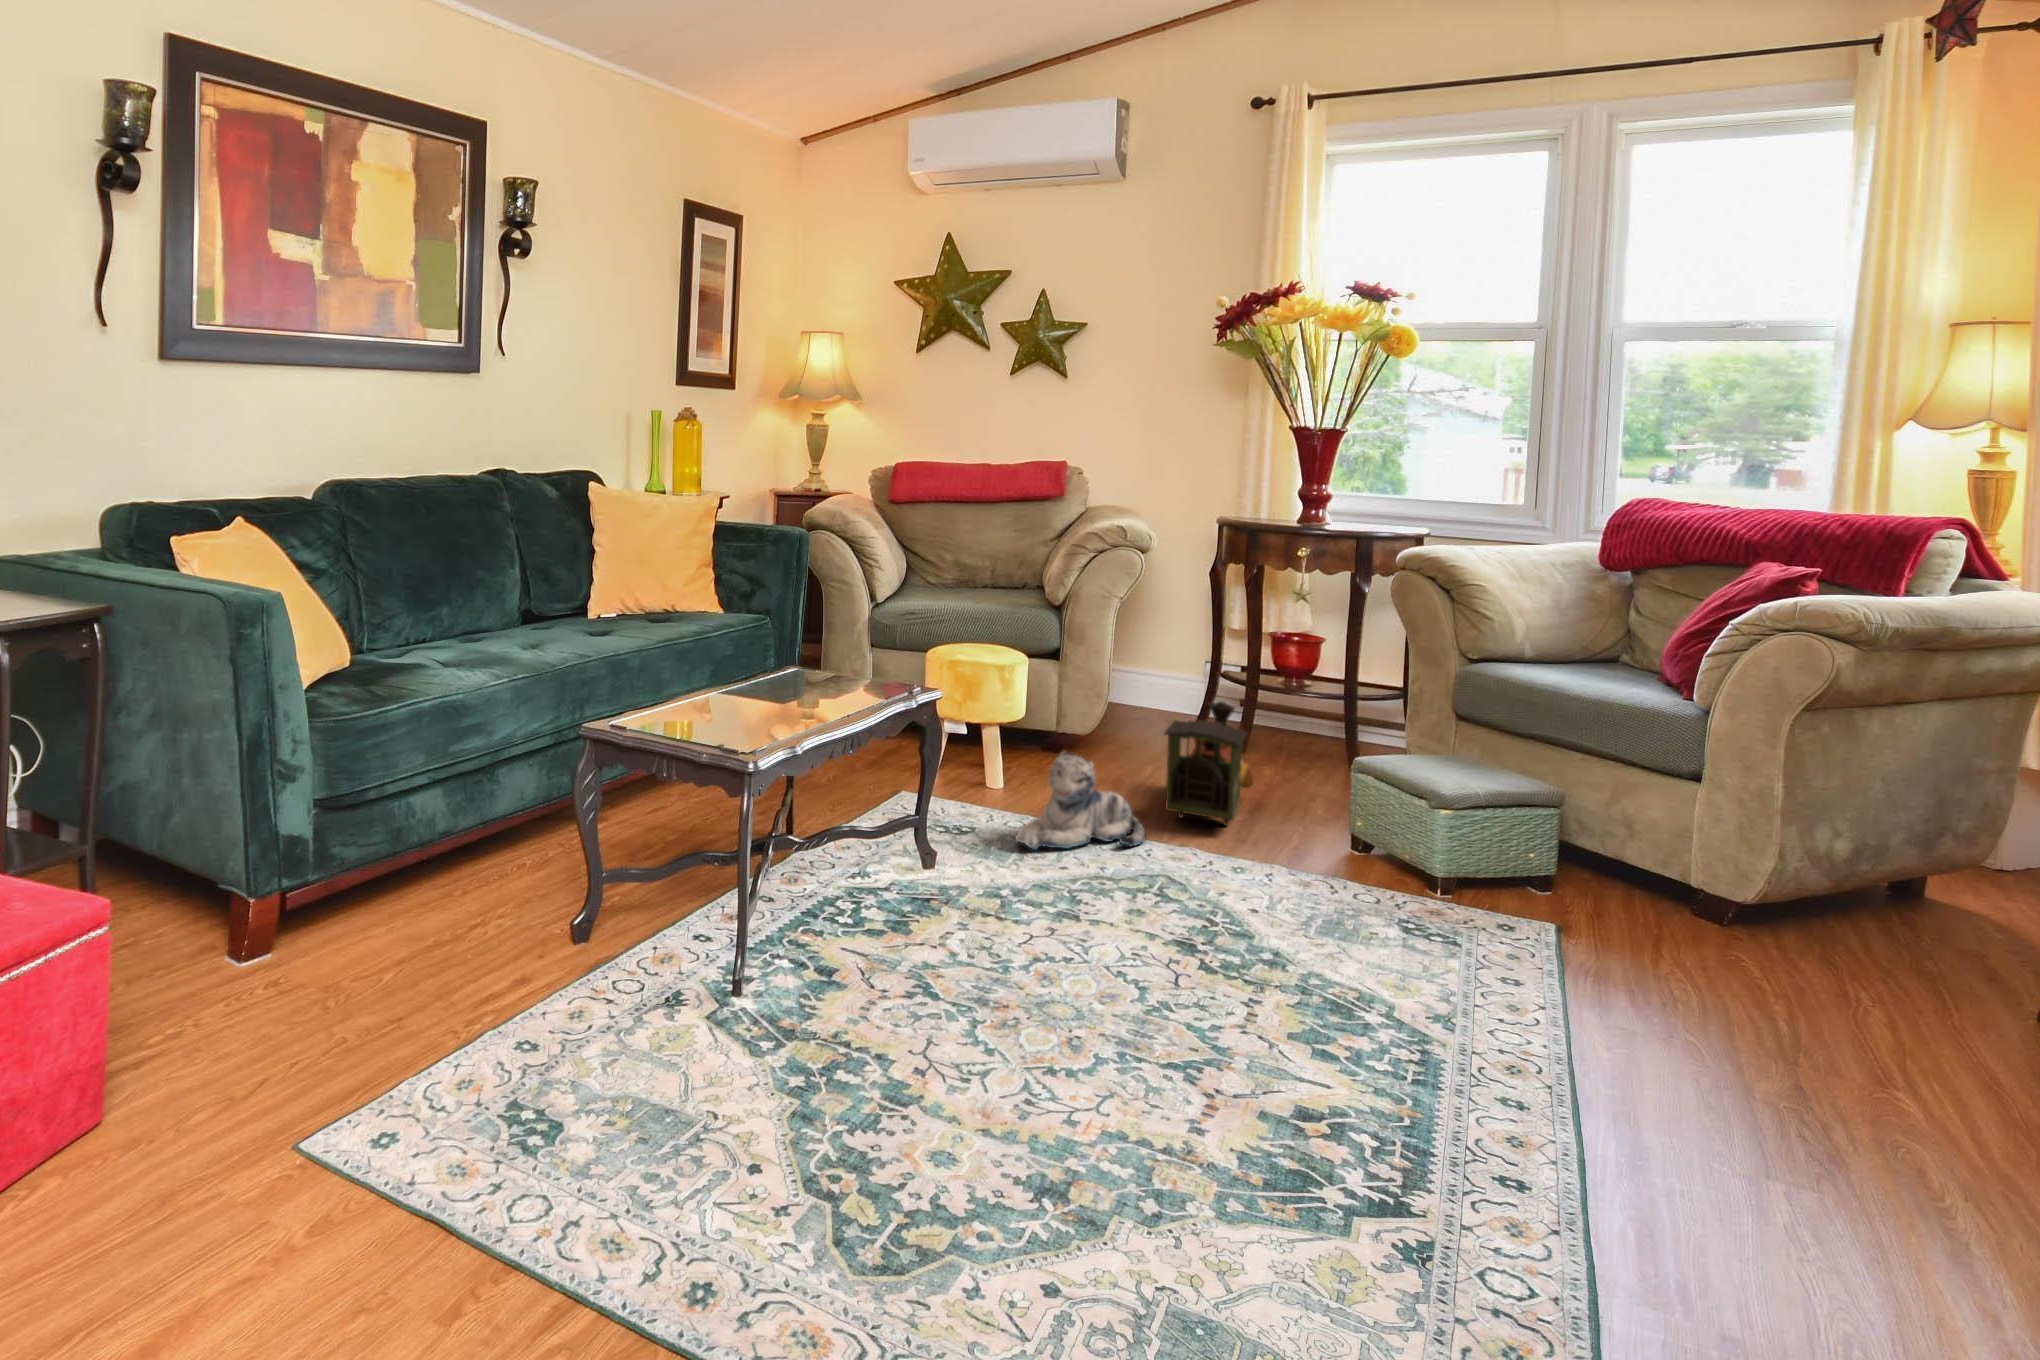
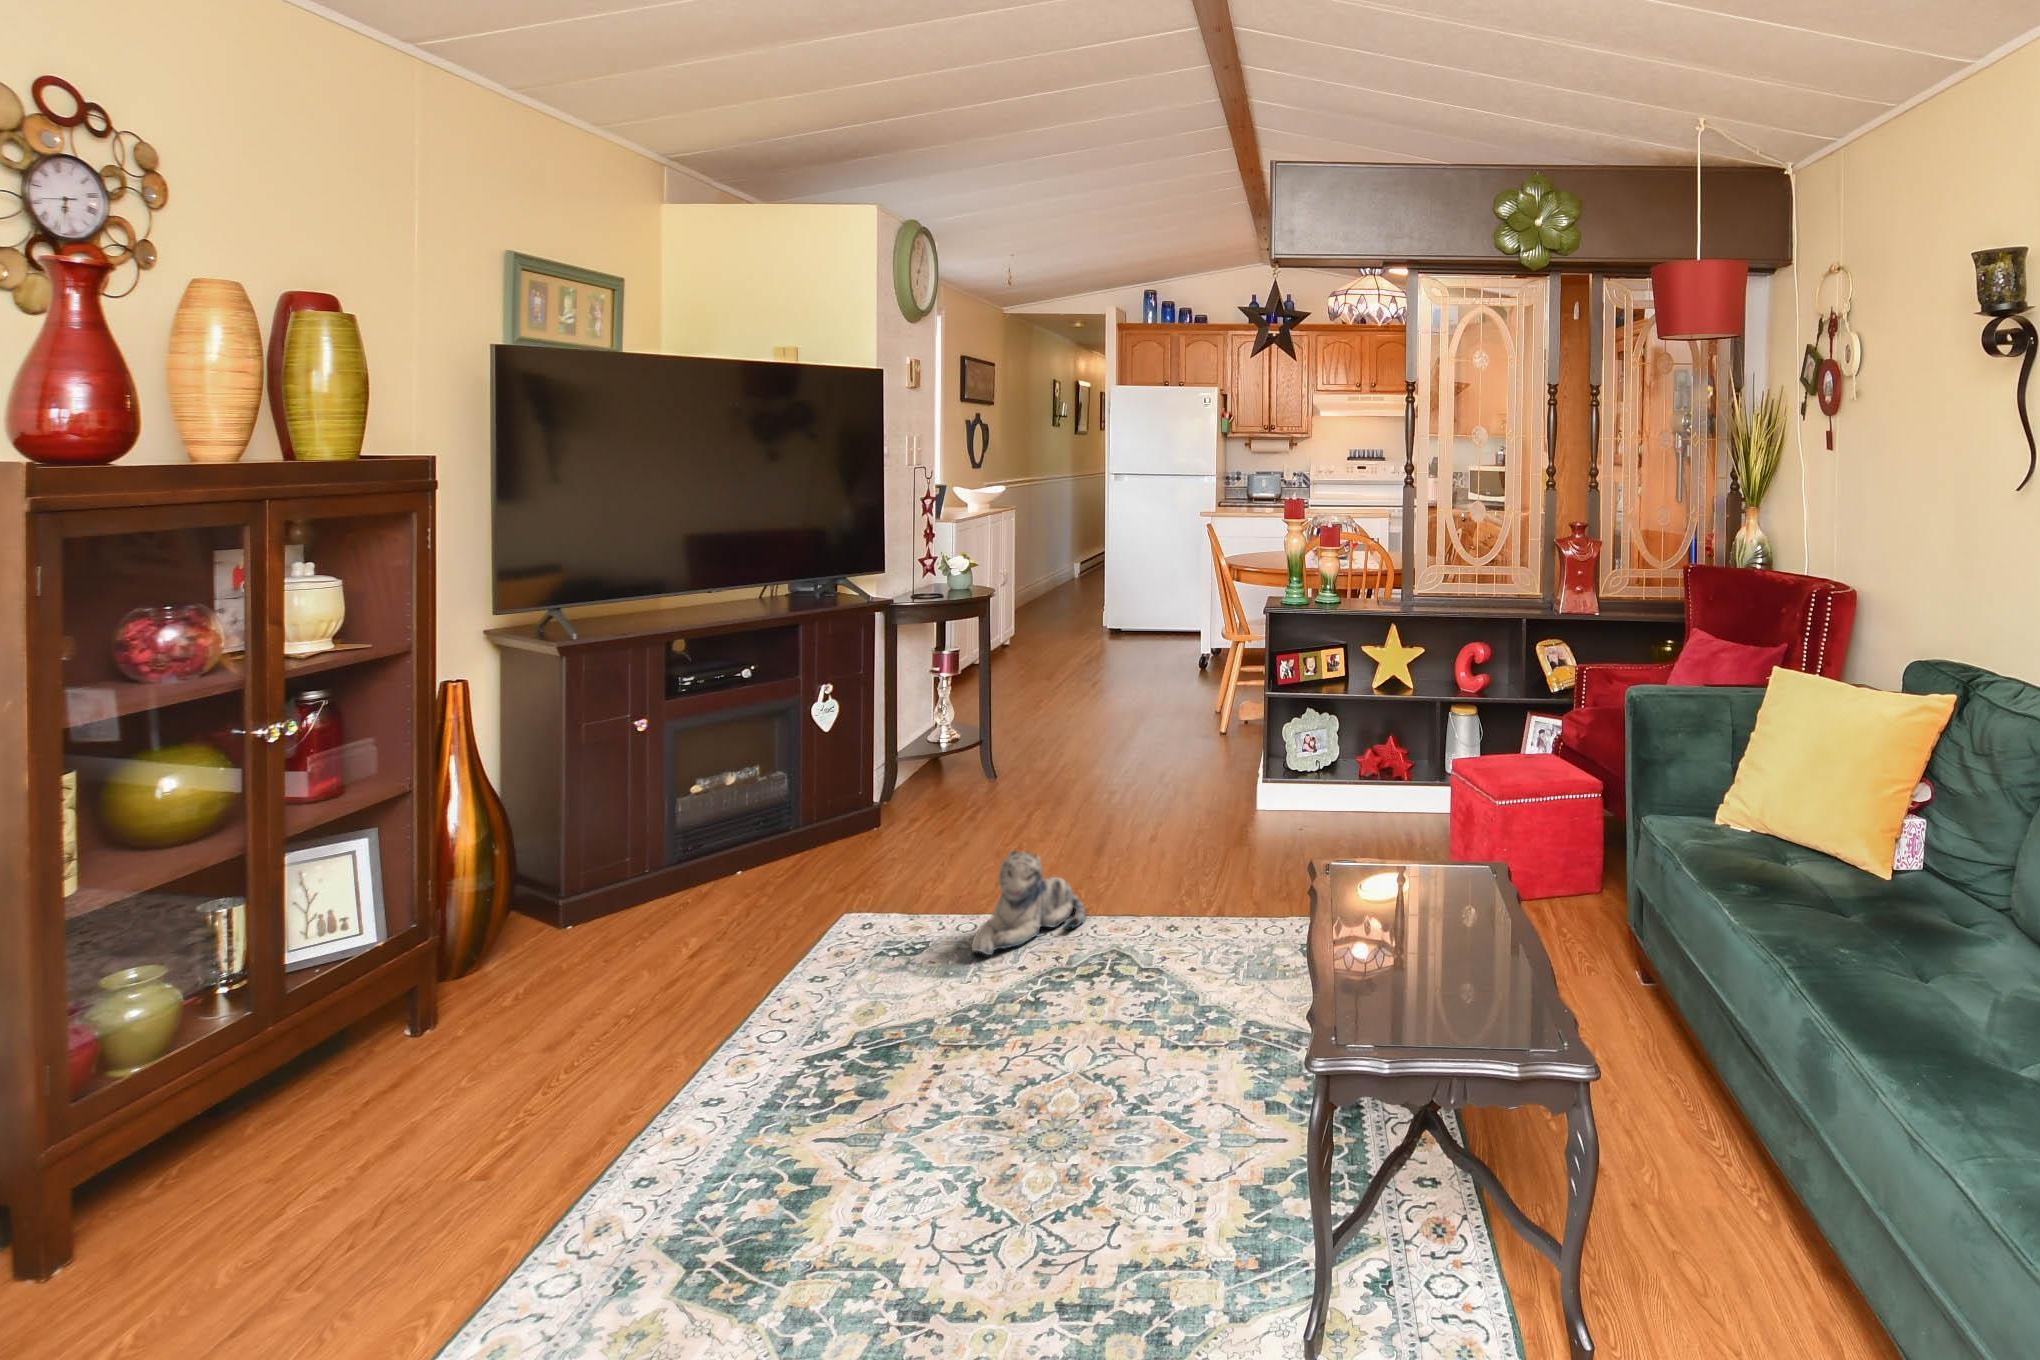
toy train: present [1165,701,1255,826] -> none [1096,767,1165,884]

